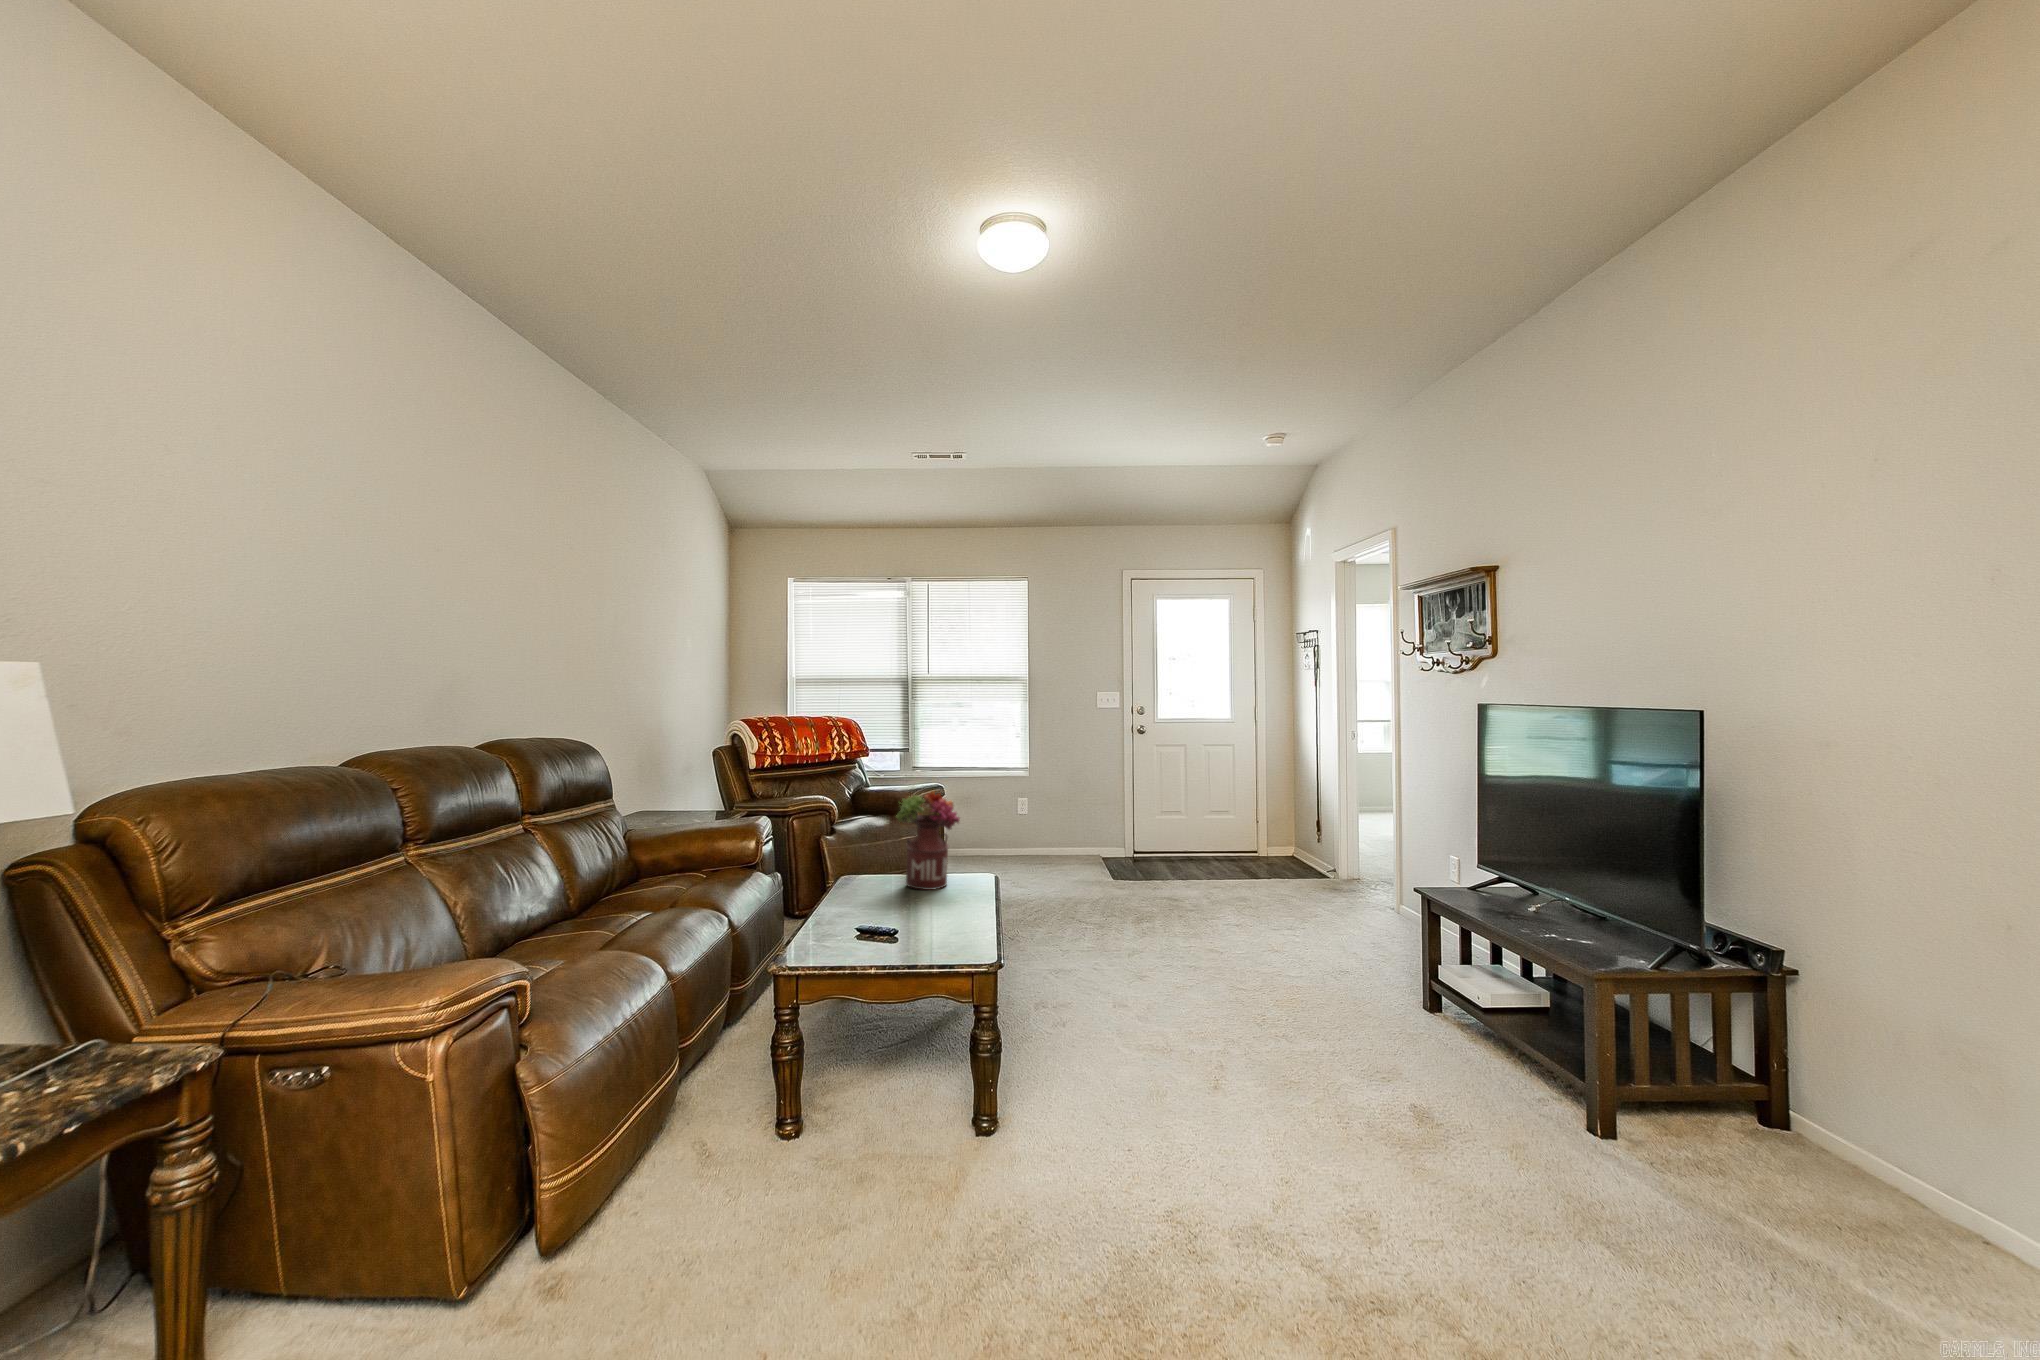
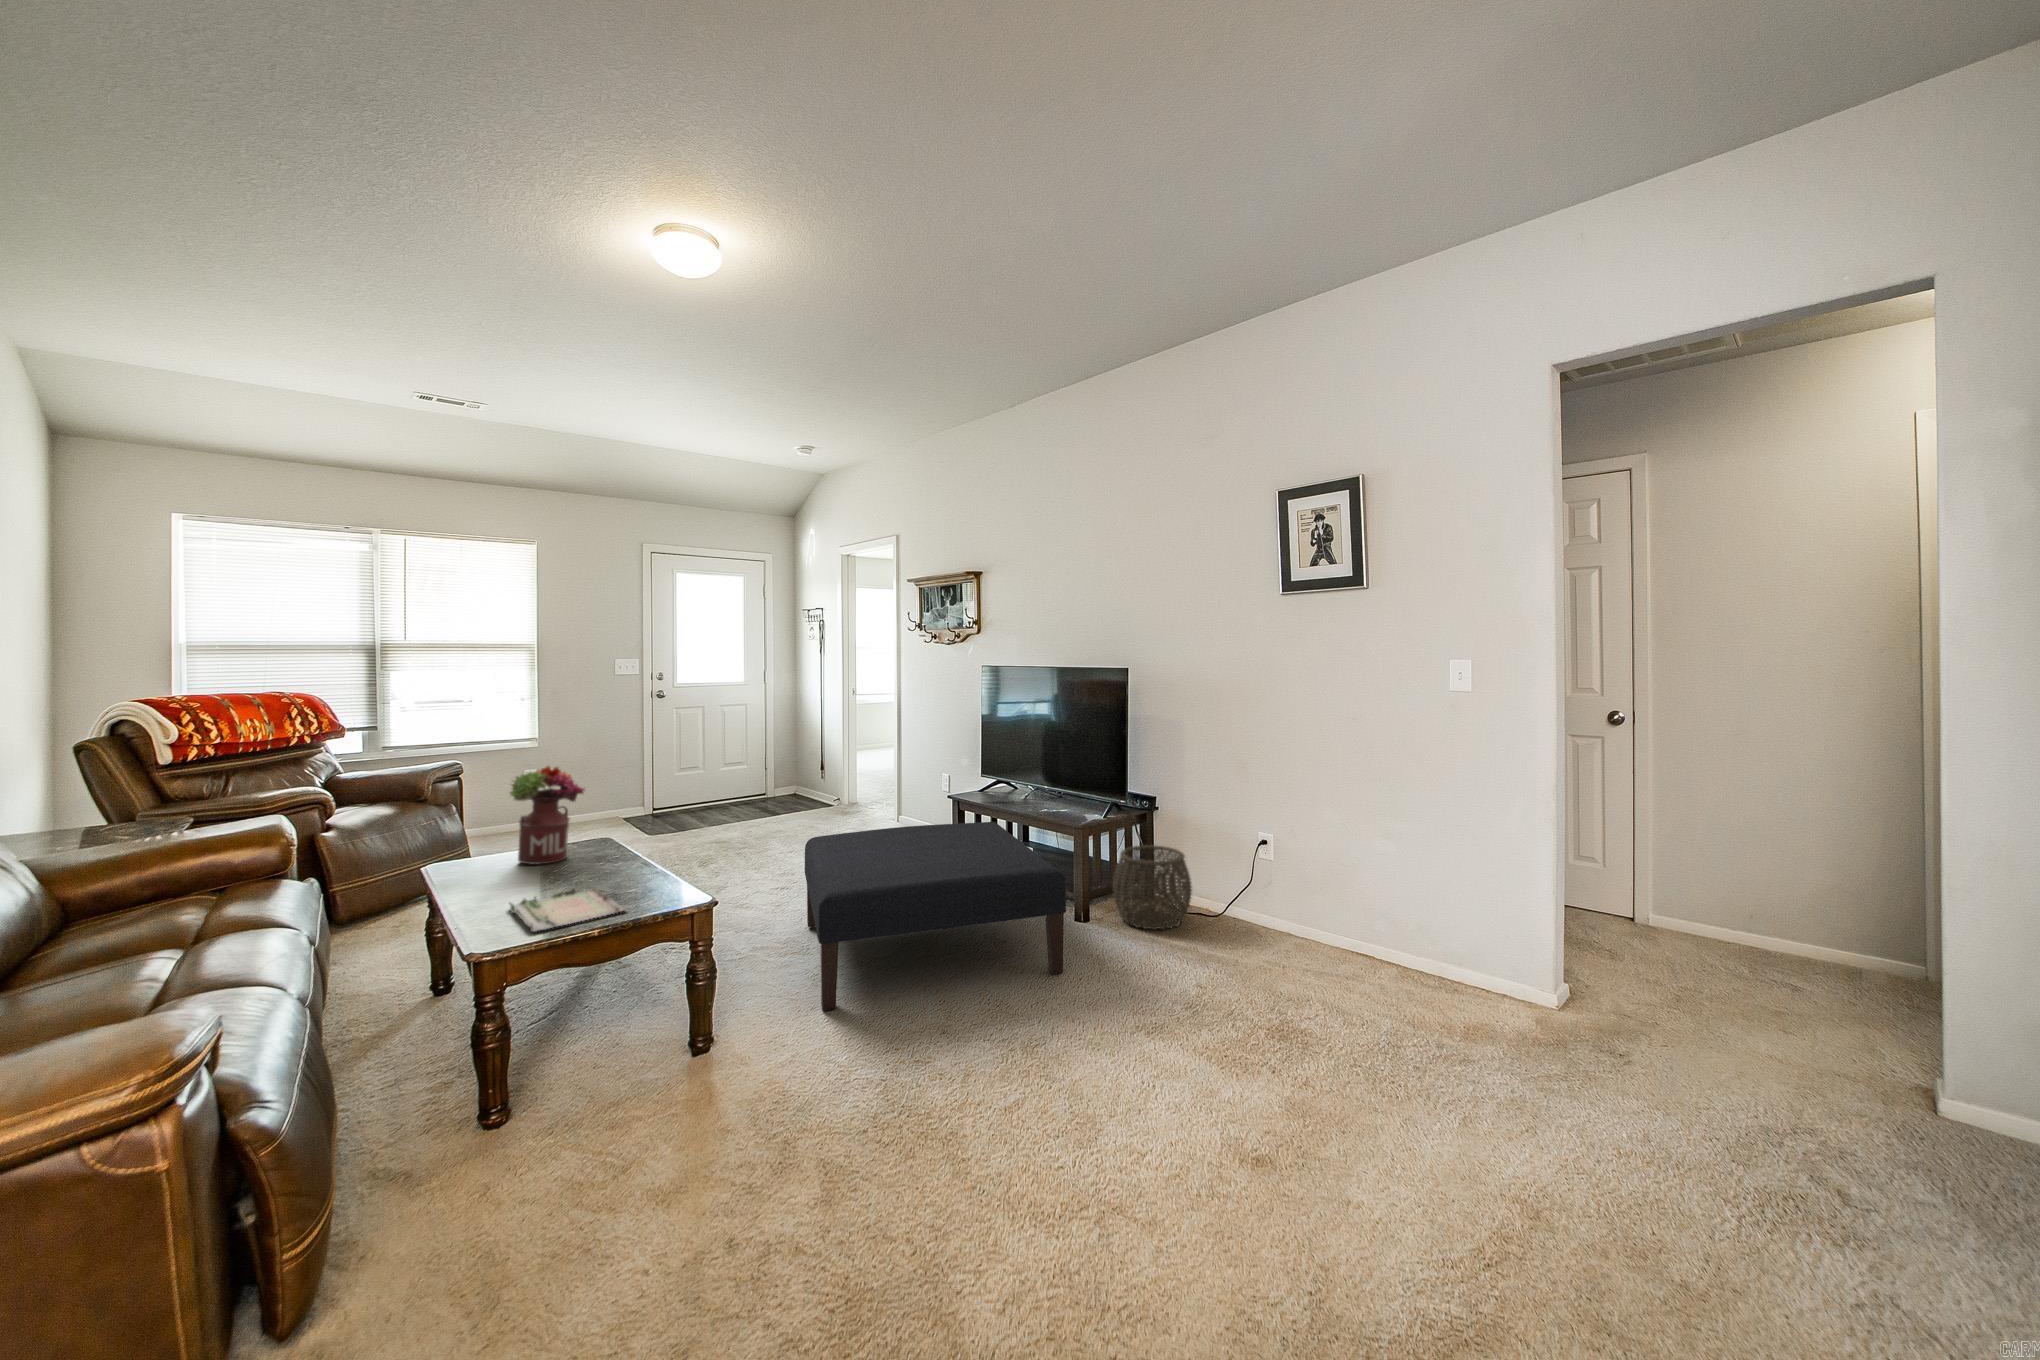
ottoman: none [1131,910,1523,1208] -> present [805,822,1066,1011]
tray: none [837,912,927,955] -> present [509,888,625,932]
woven basket: none [1677,1025,1877,1206] -> present [1113,845,1192,930]

